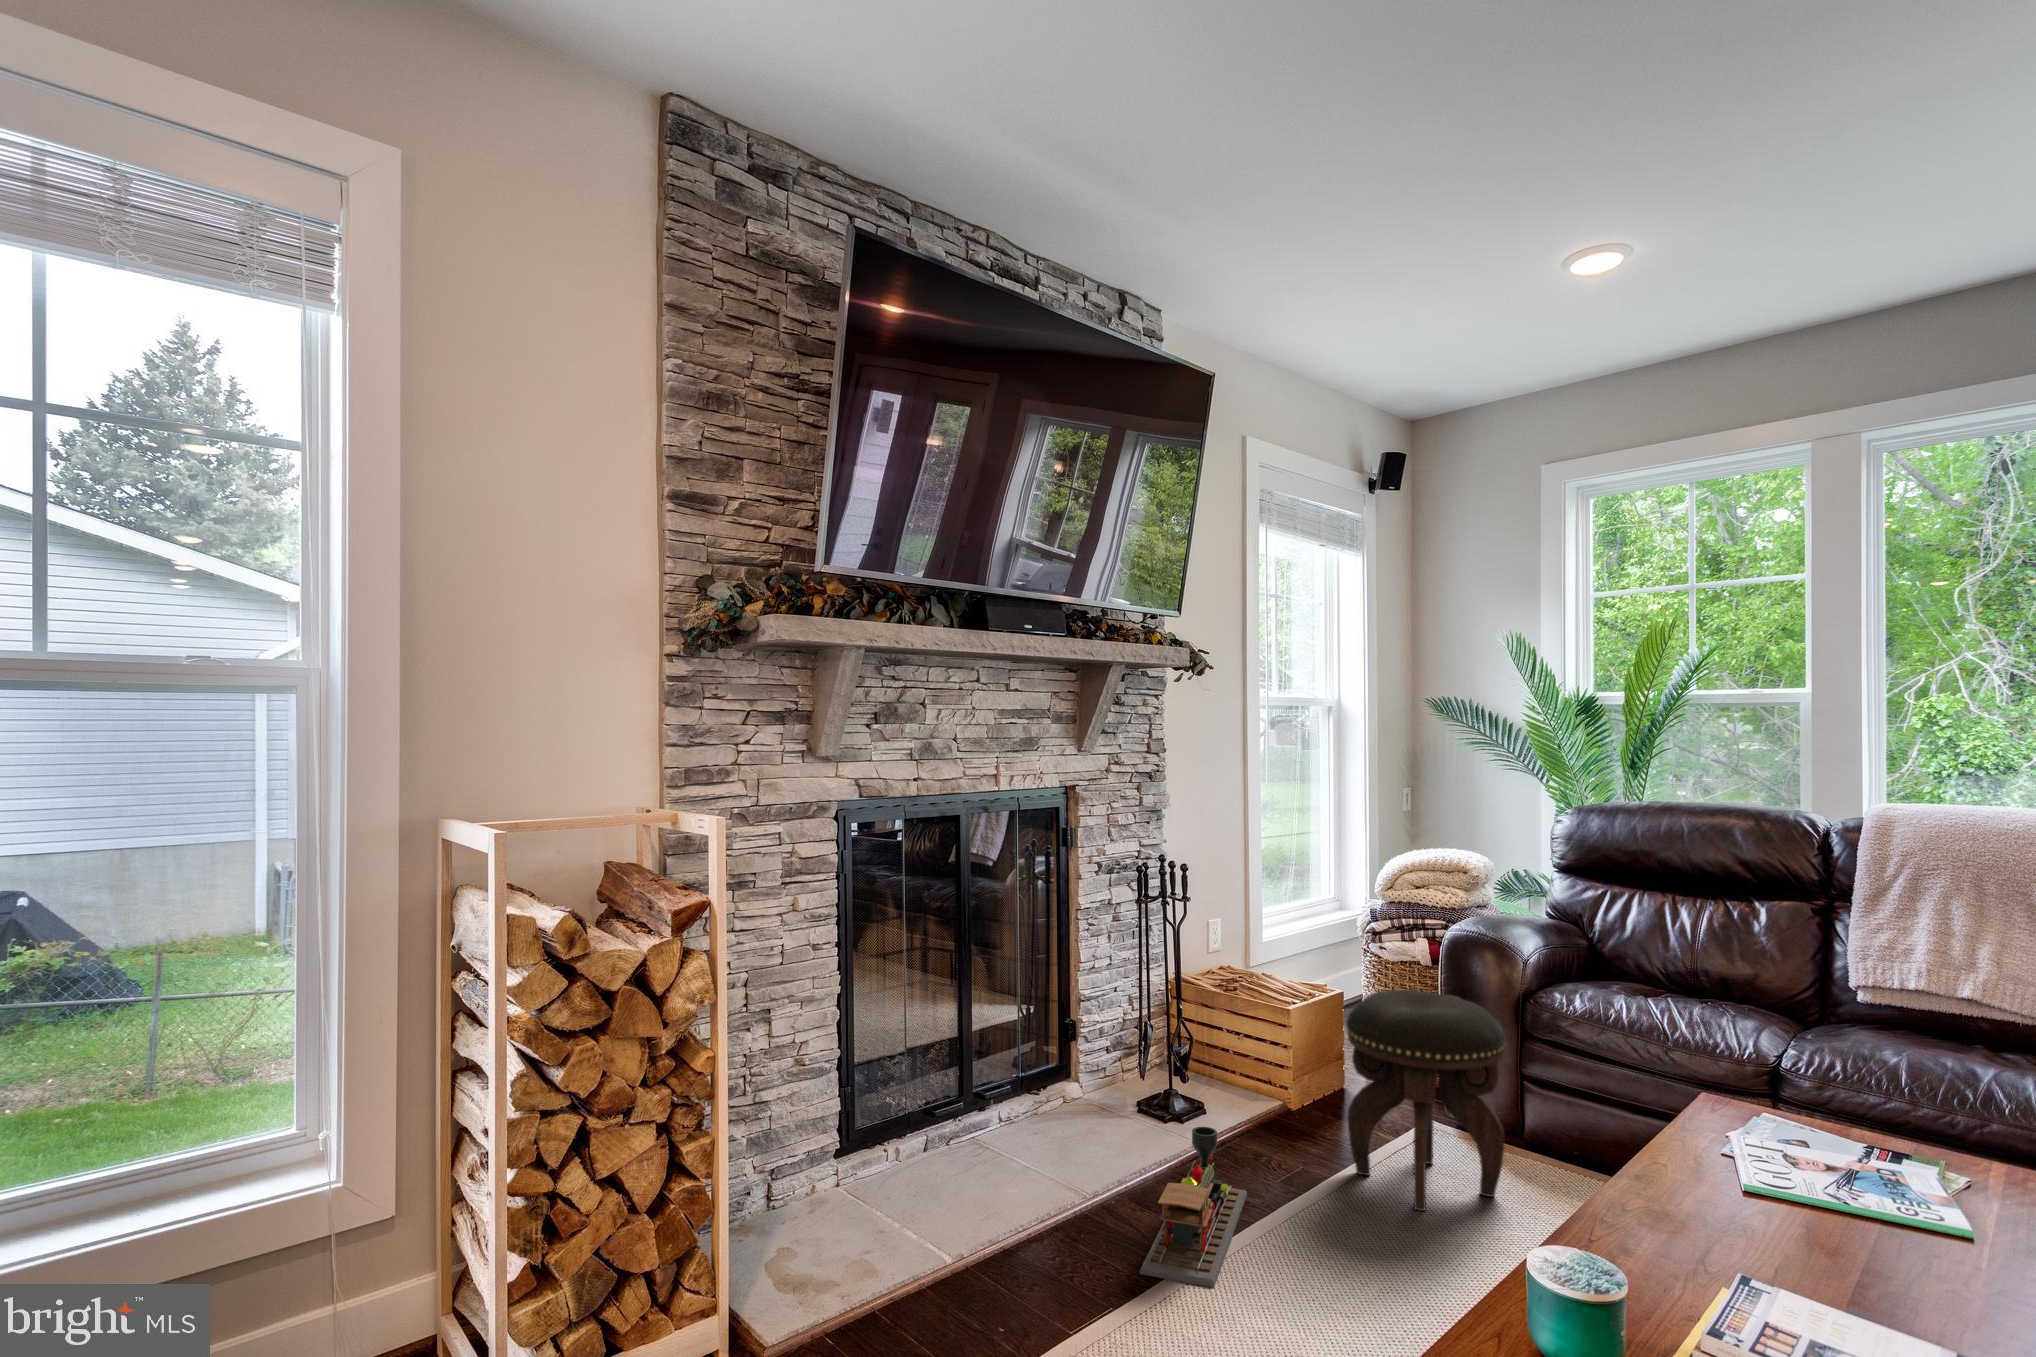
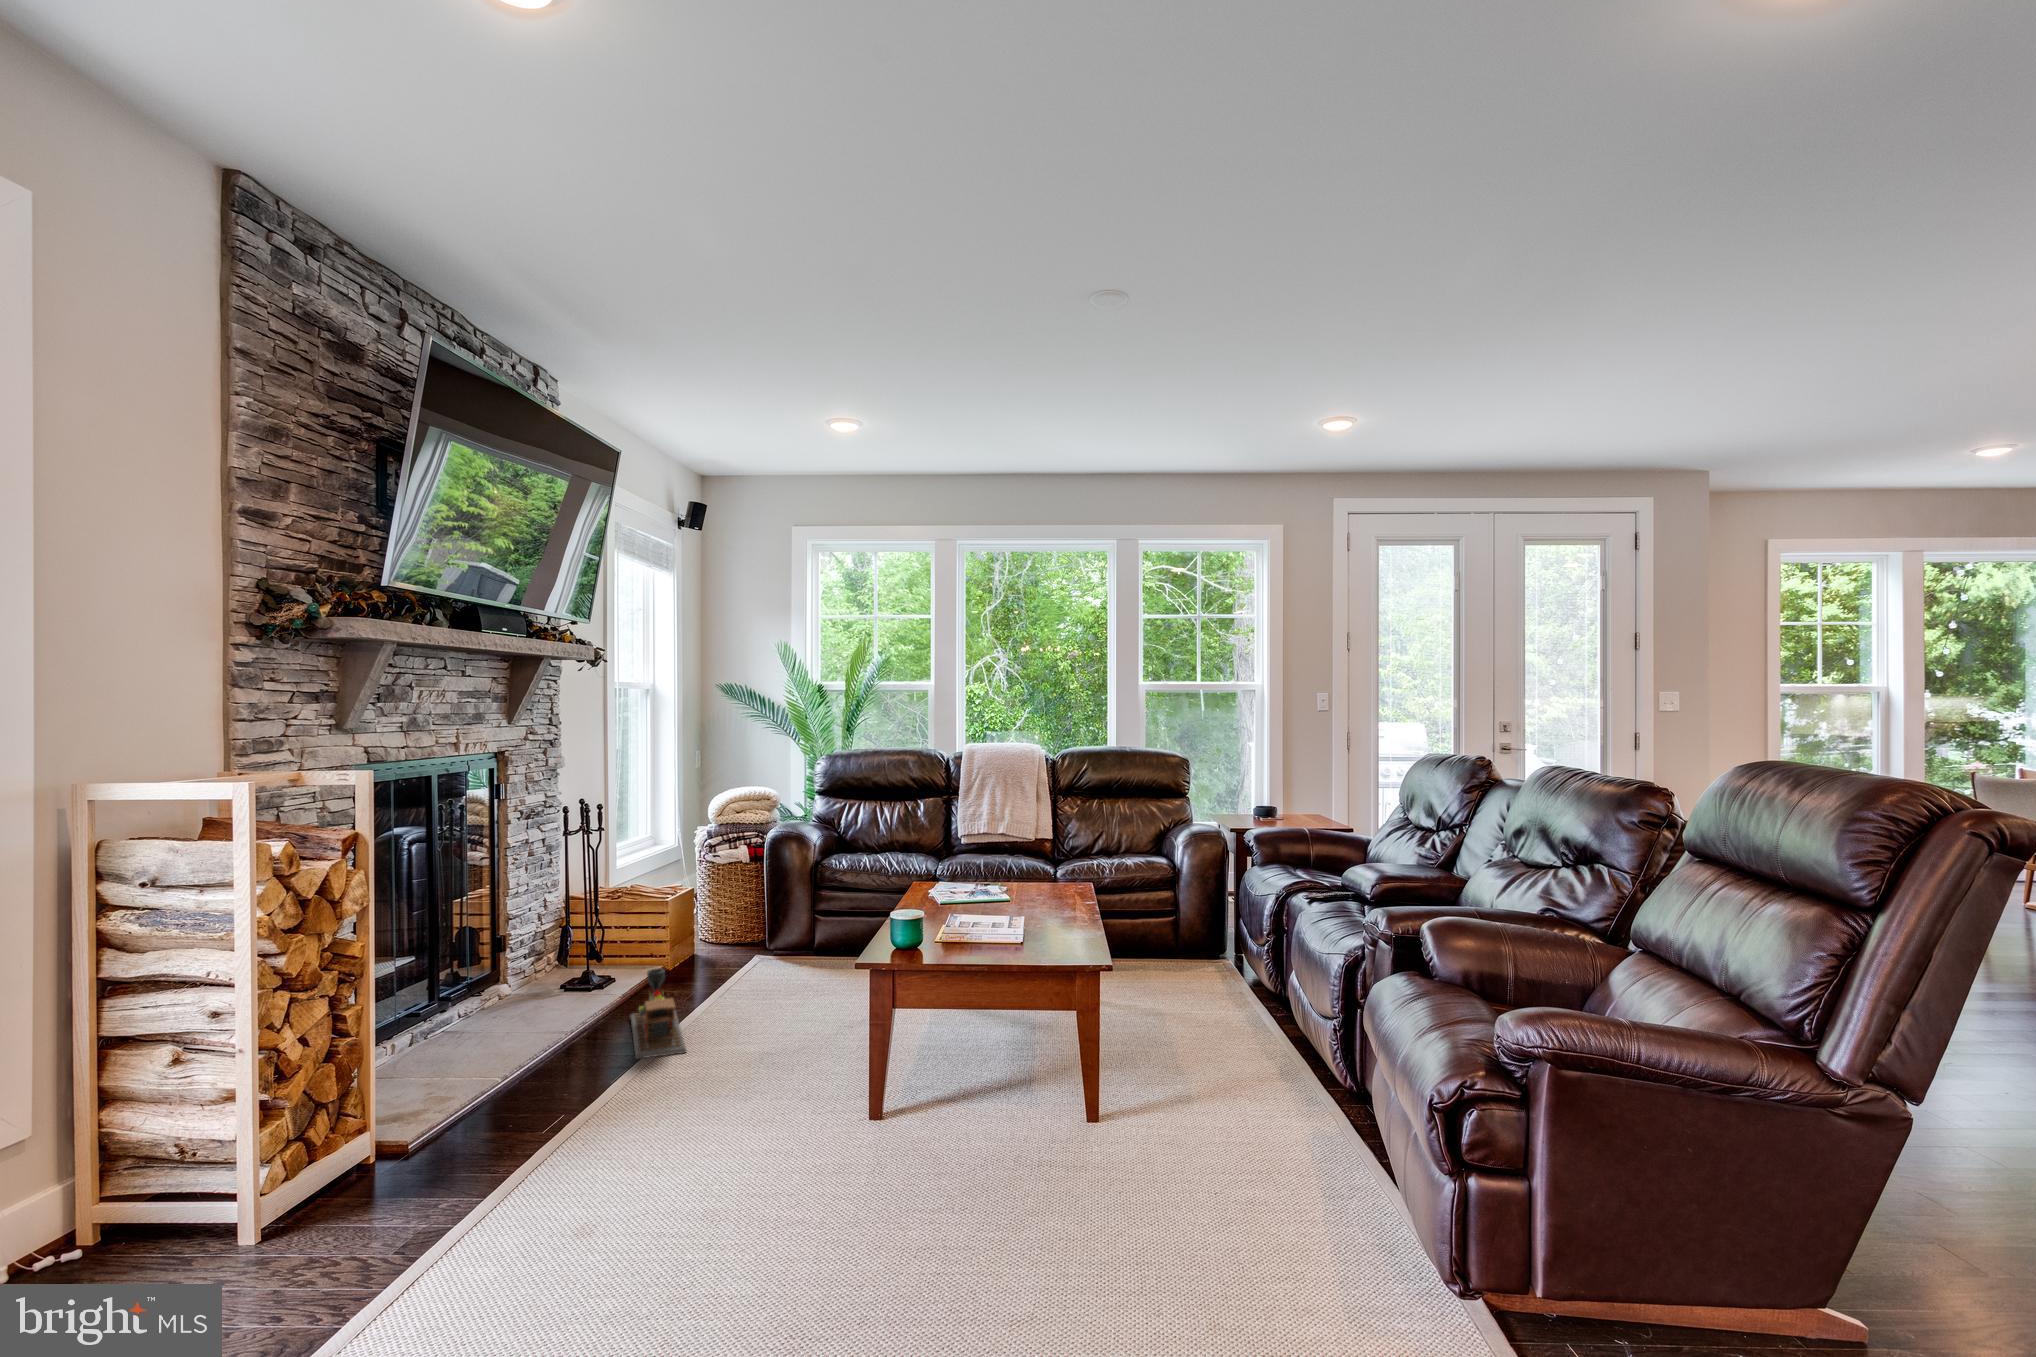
footstool: present [1346,989,1506,1211] -> none [729,868,825,996]

